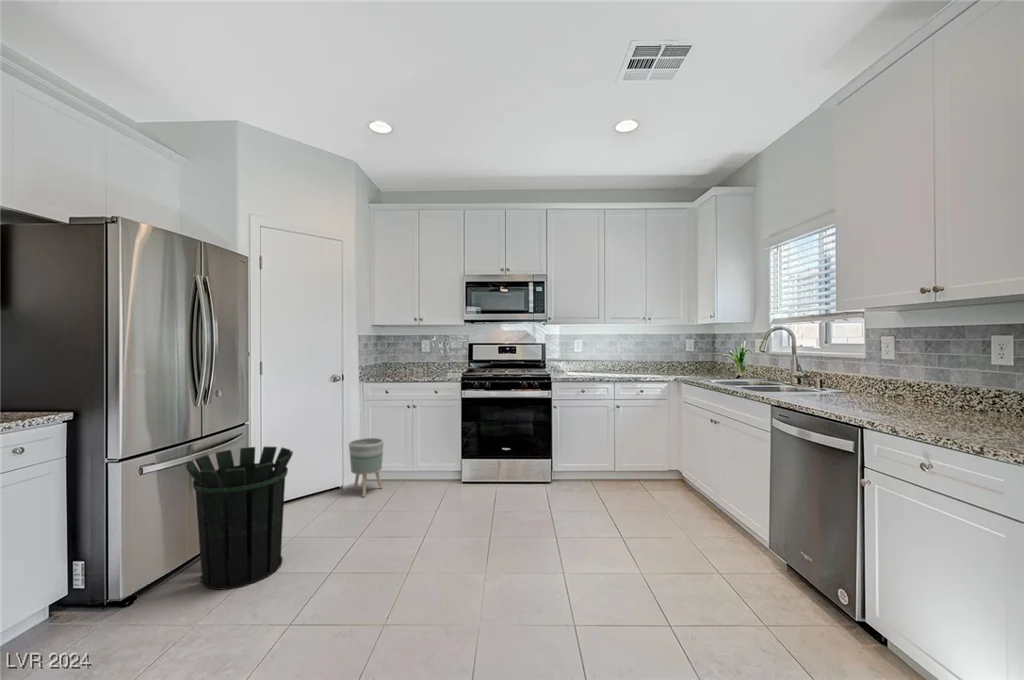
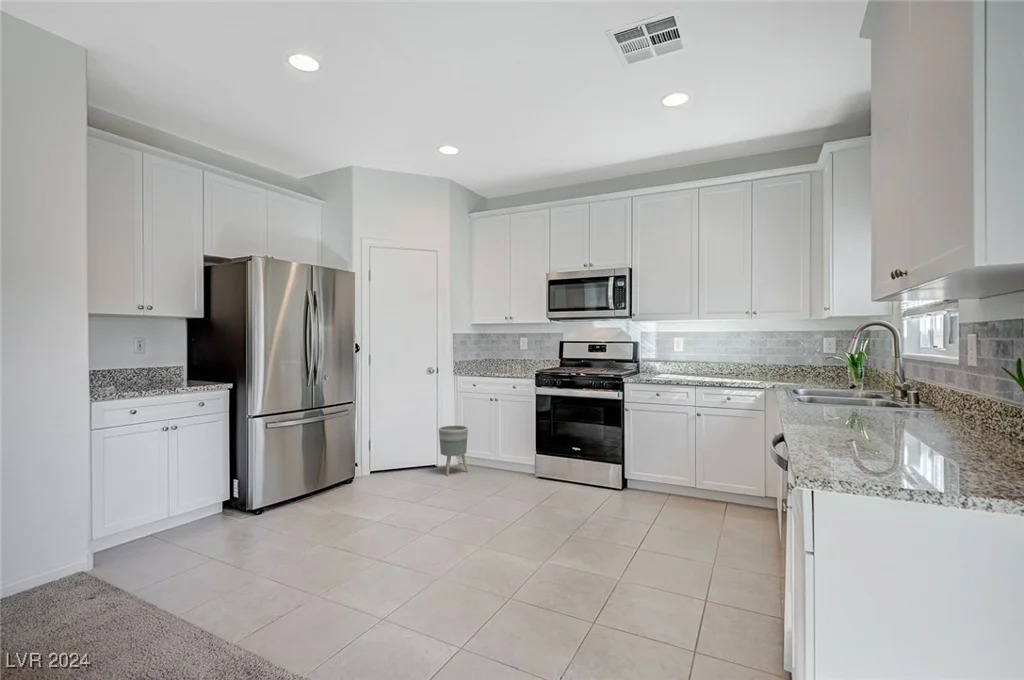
waste bin: present [186,446,293,590] -> none [288,420,360,518]

